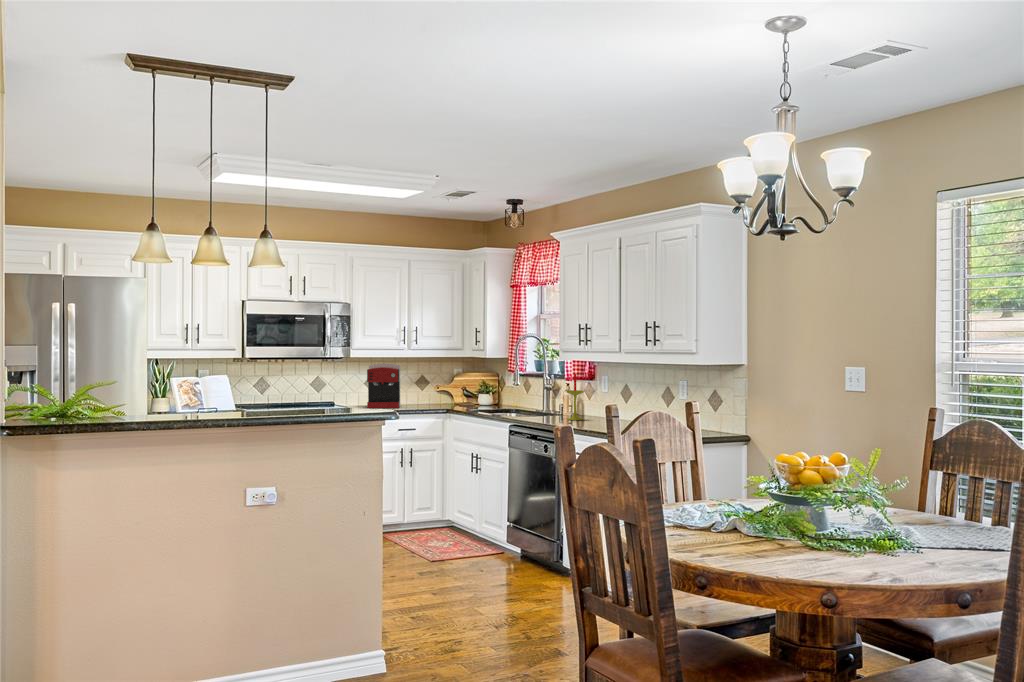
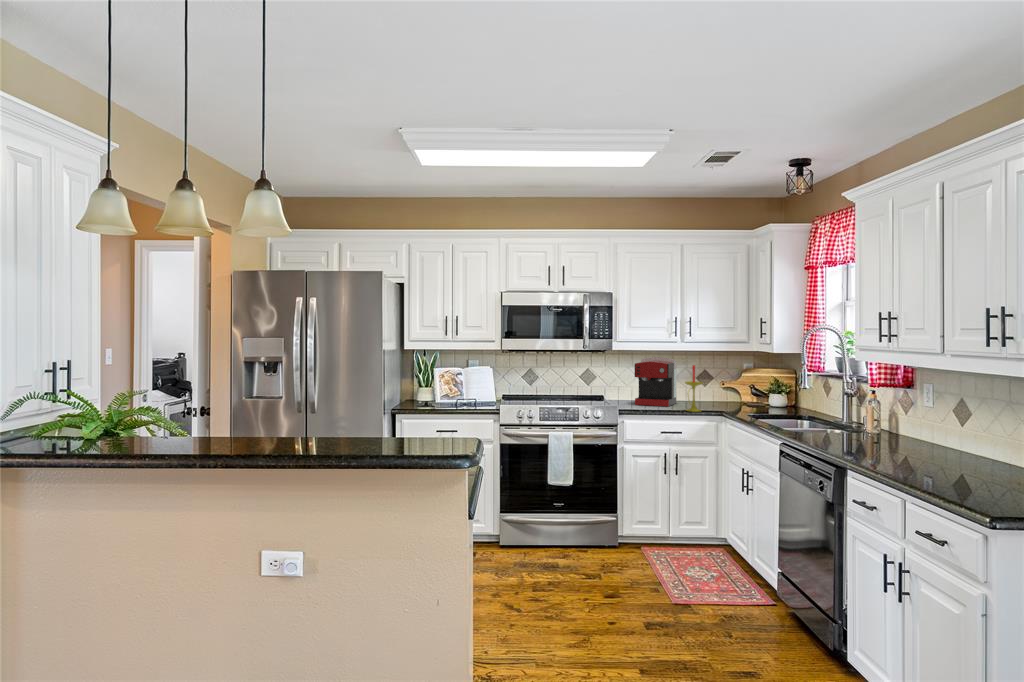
candle: present [566,374,584,420] -> present [685,365,703,412]

